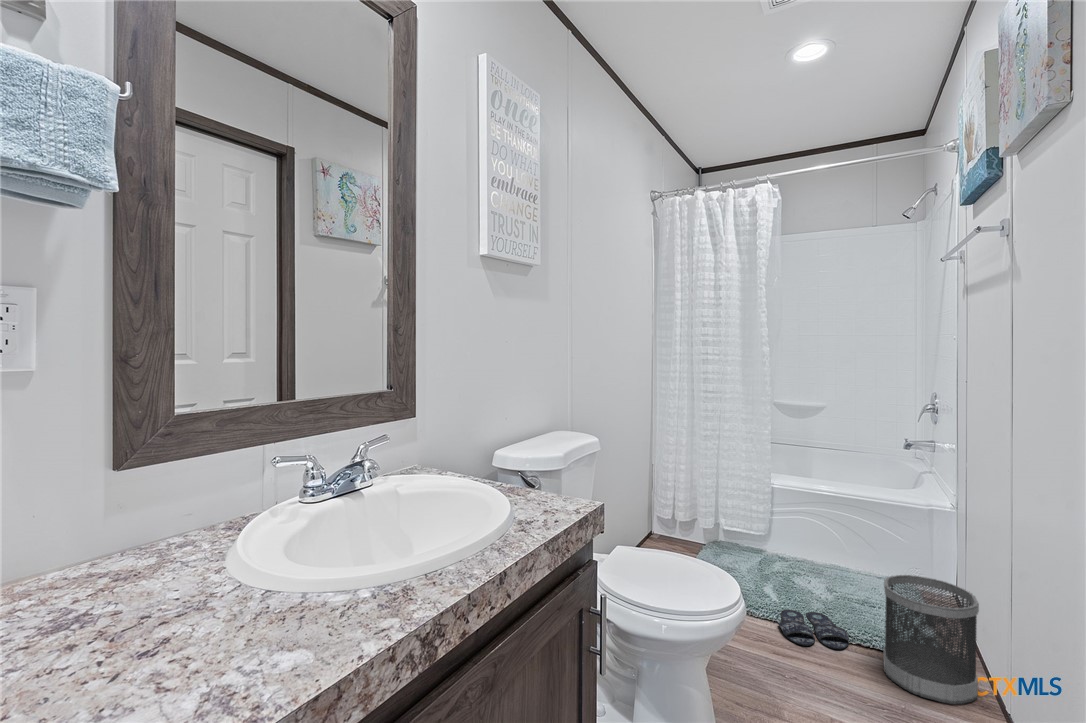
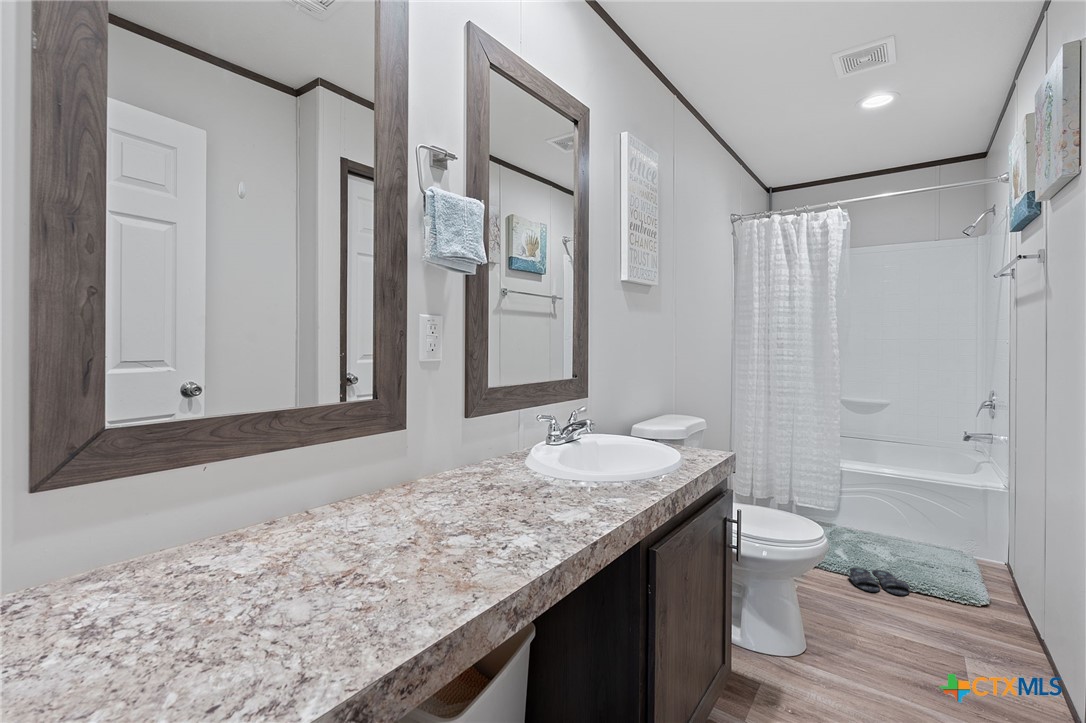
wastebasket: present [883,575,979,704] -> none [939,535,1020,634]

